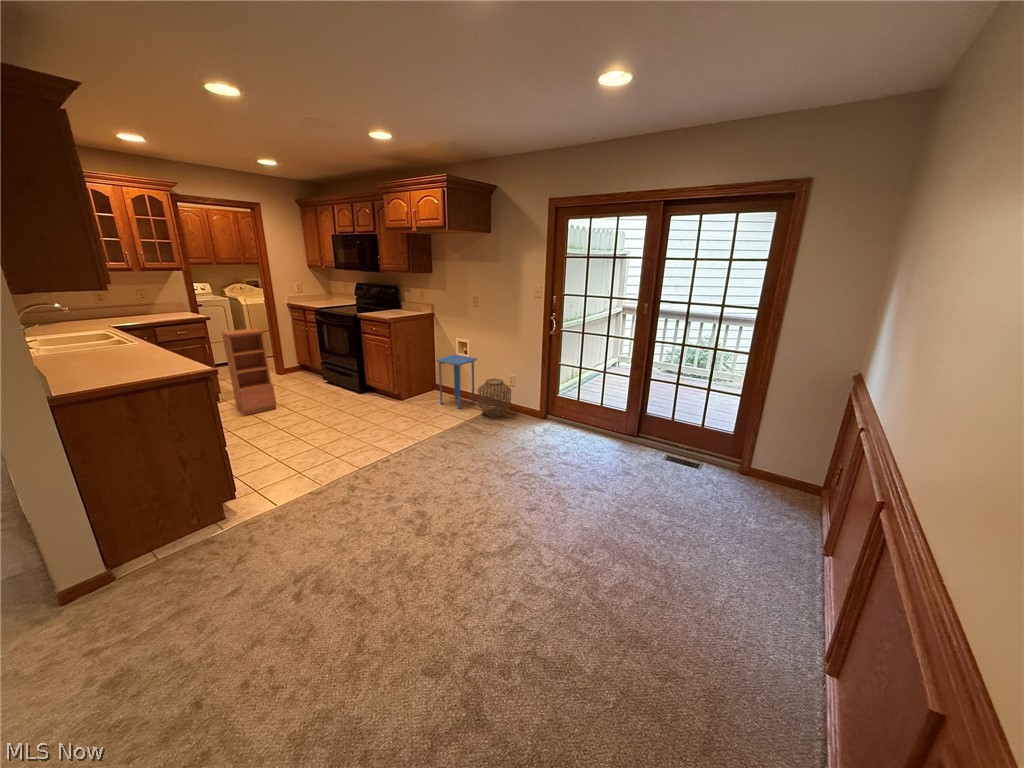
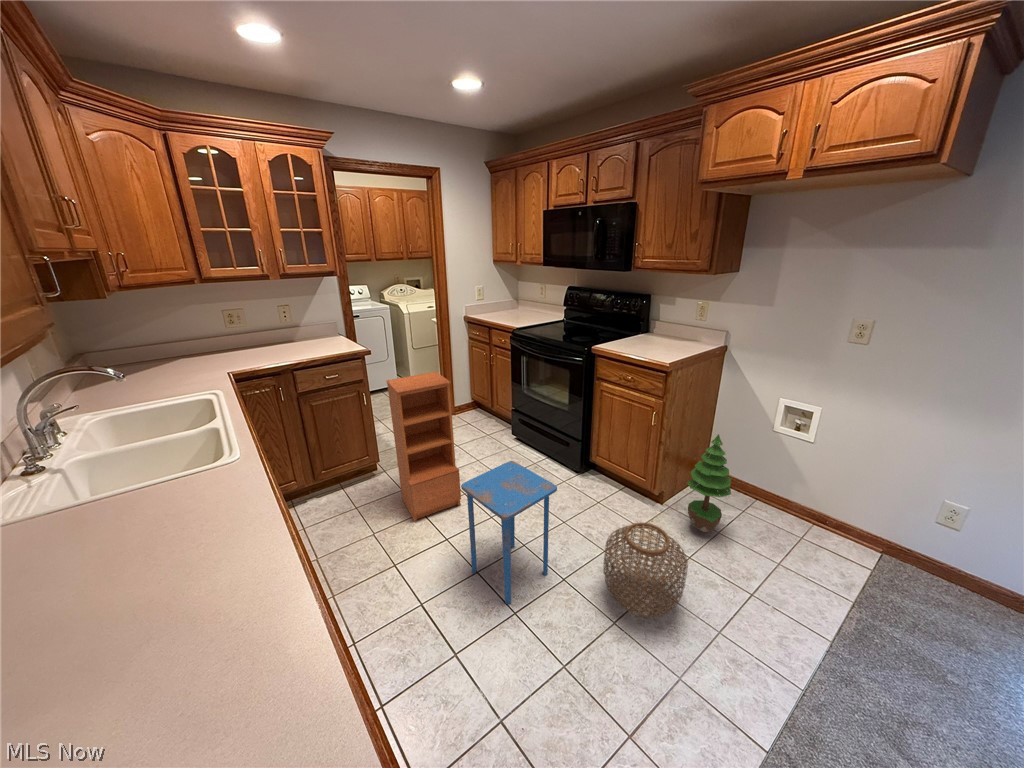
potted tree: none [402,351,423,406] -> present [687,434,731,532]
side table: present [436,355,477,409] -> present [461,461,557,604]
woven basket: present [478,379,511,417] -> present [604,522,688,618]

